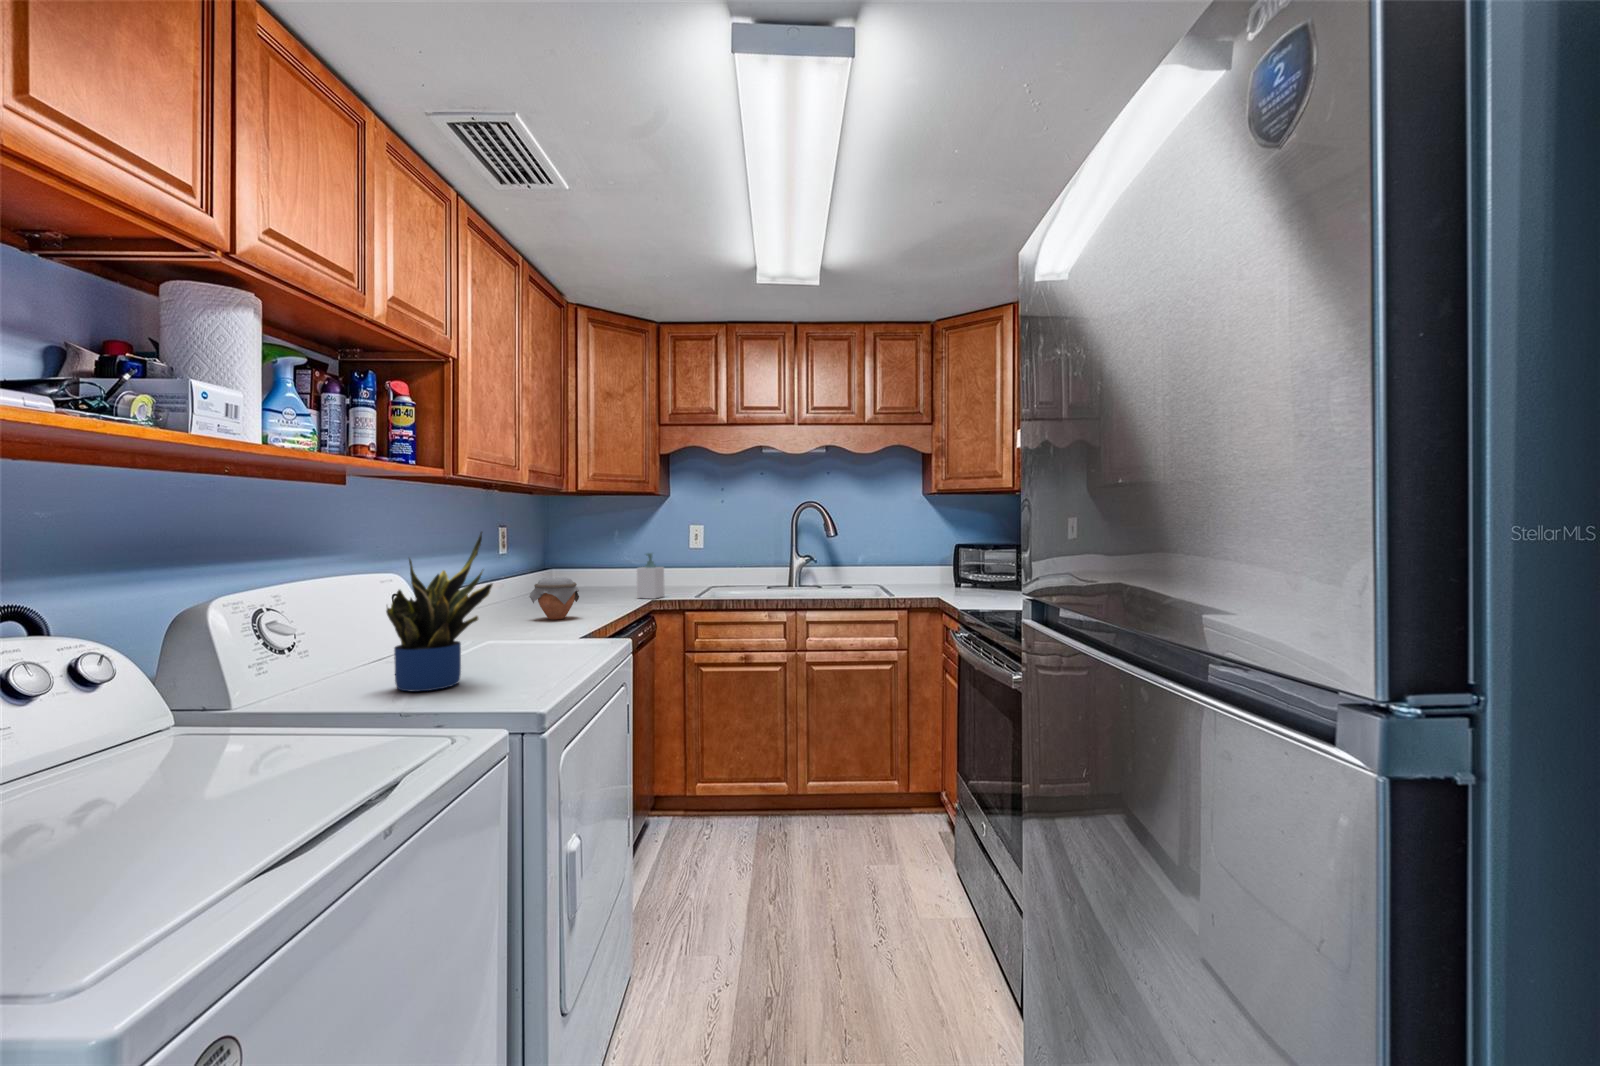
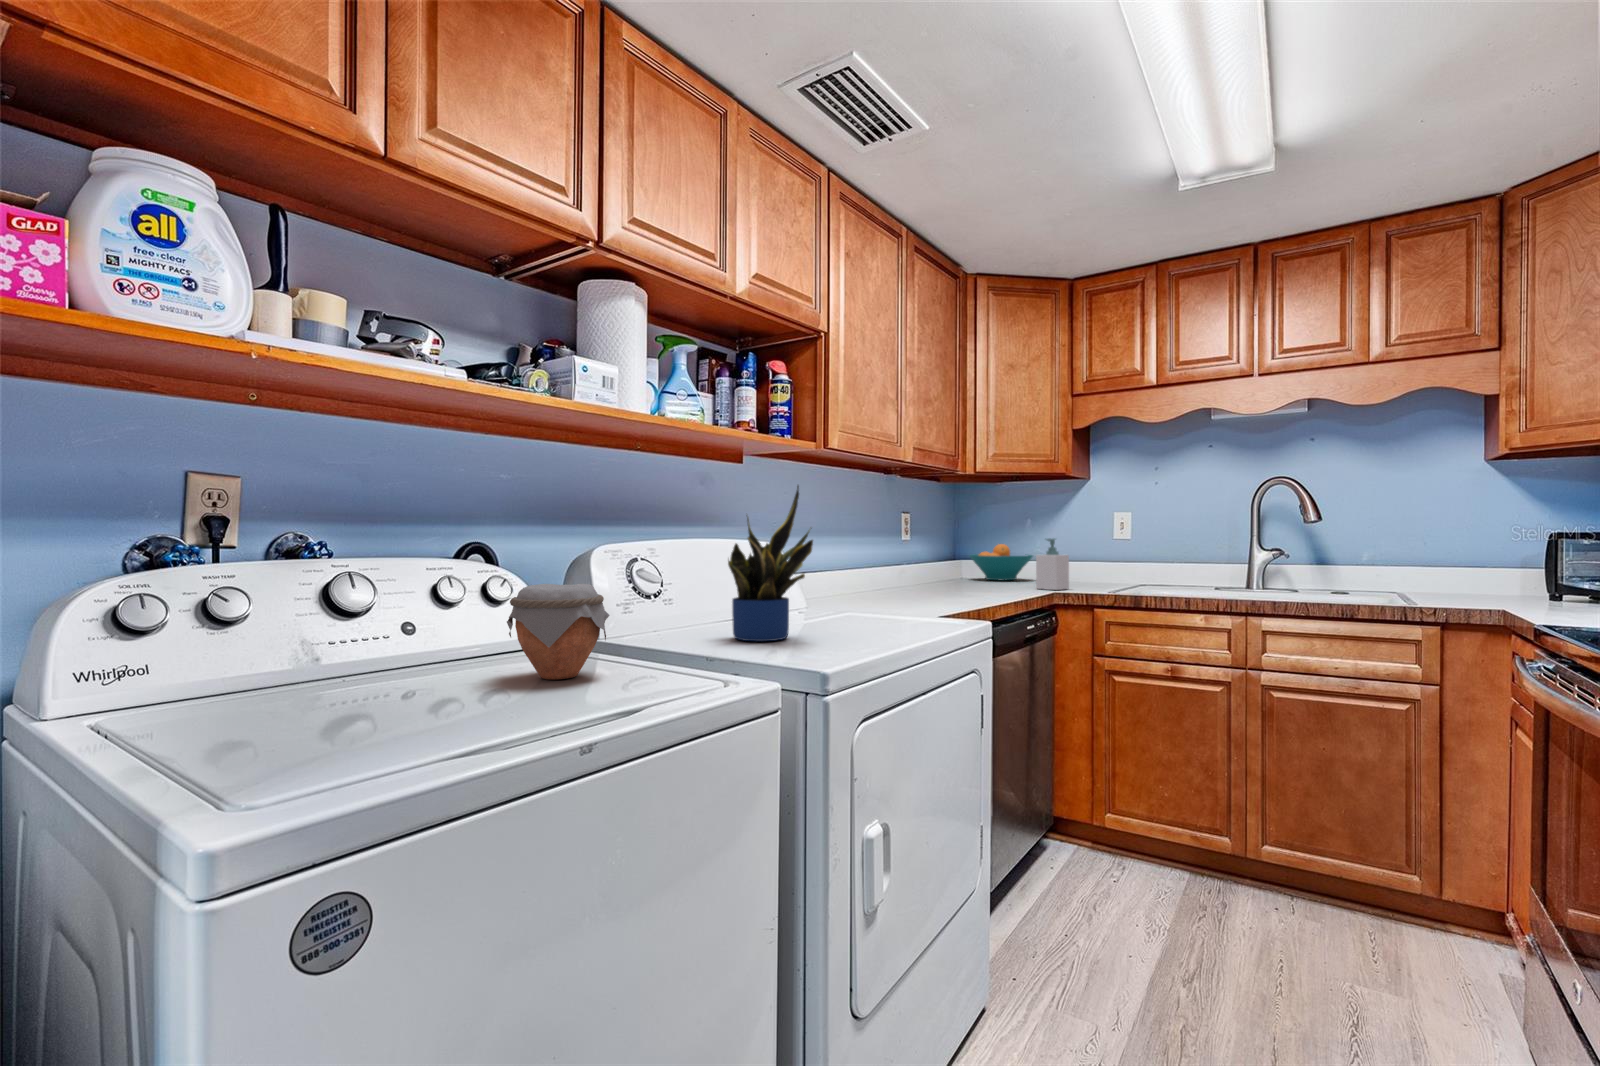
fruit bowl: none [565,556,625,590] -> present [970,544,1033,581]
jar: present [529,577,579,620] -> present [507,584,609,680]

